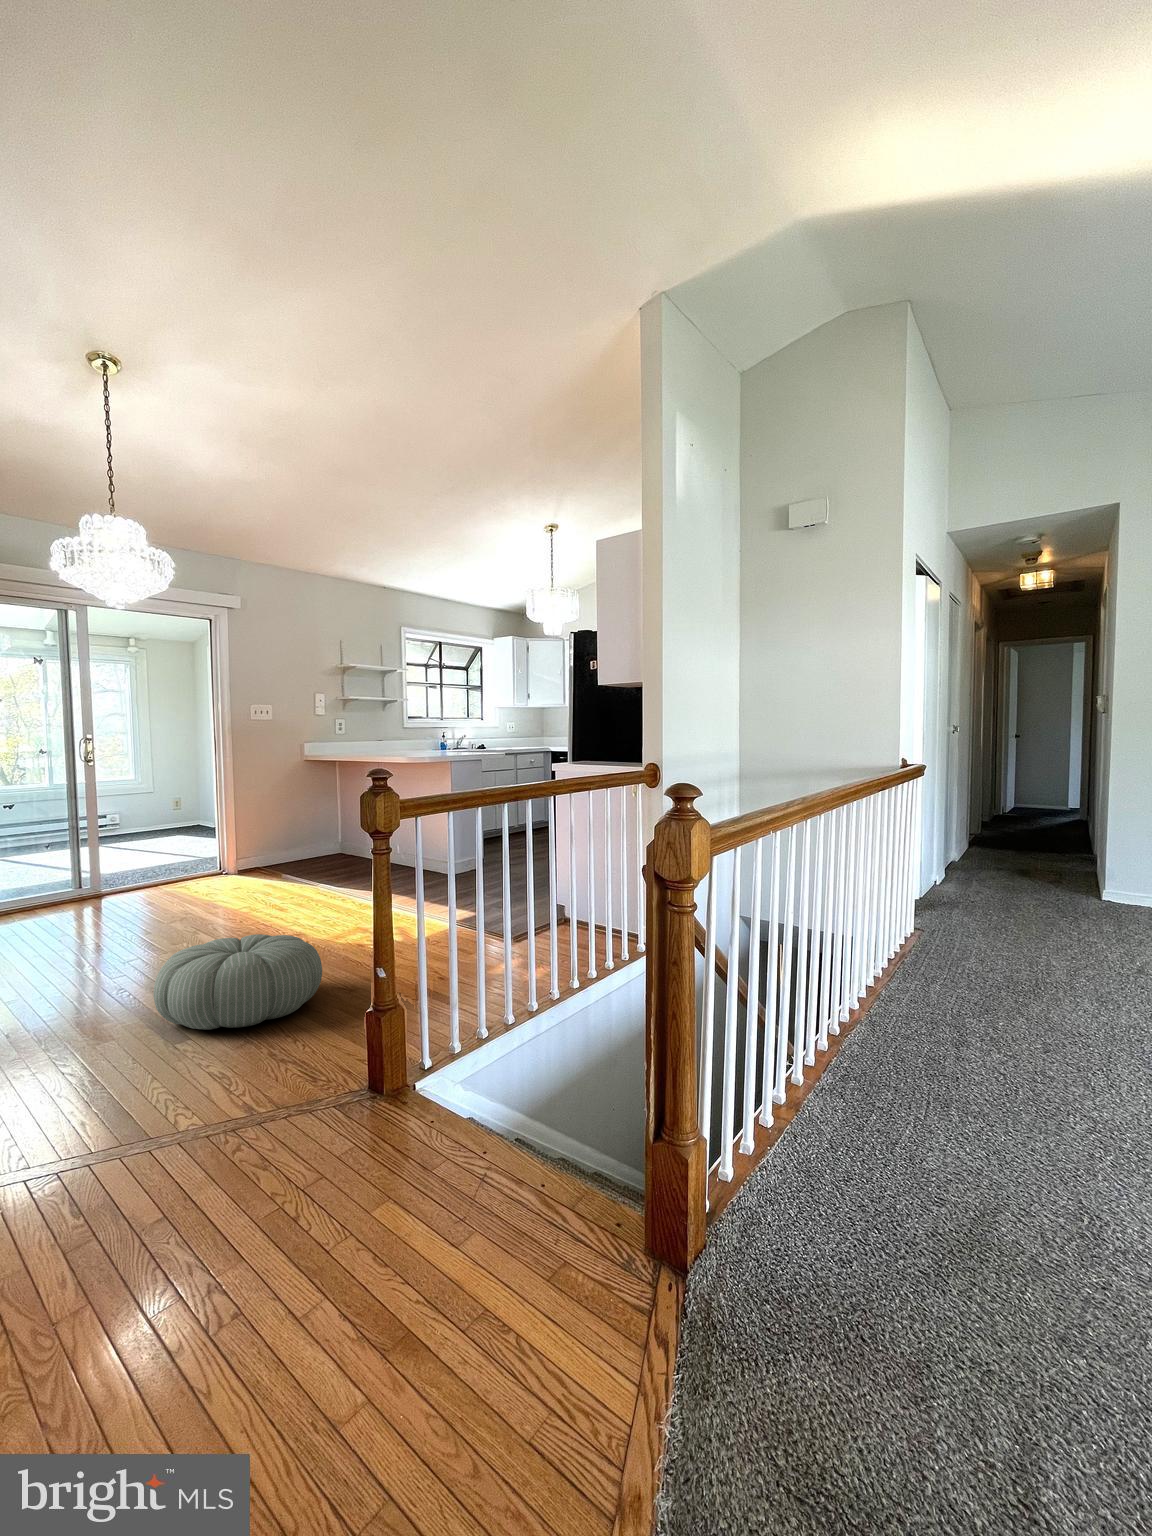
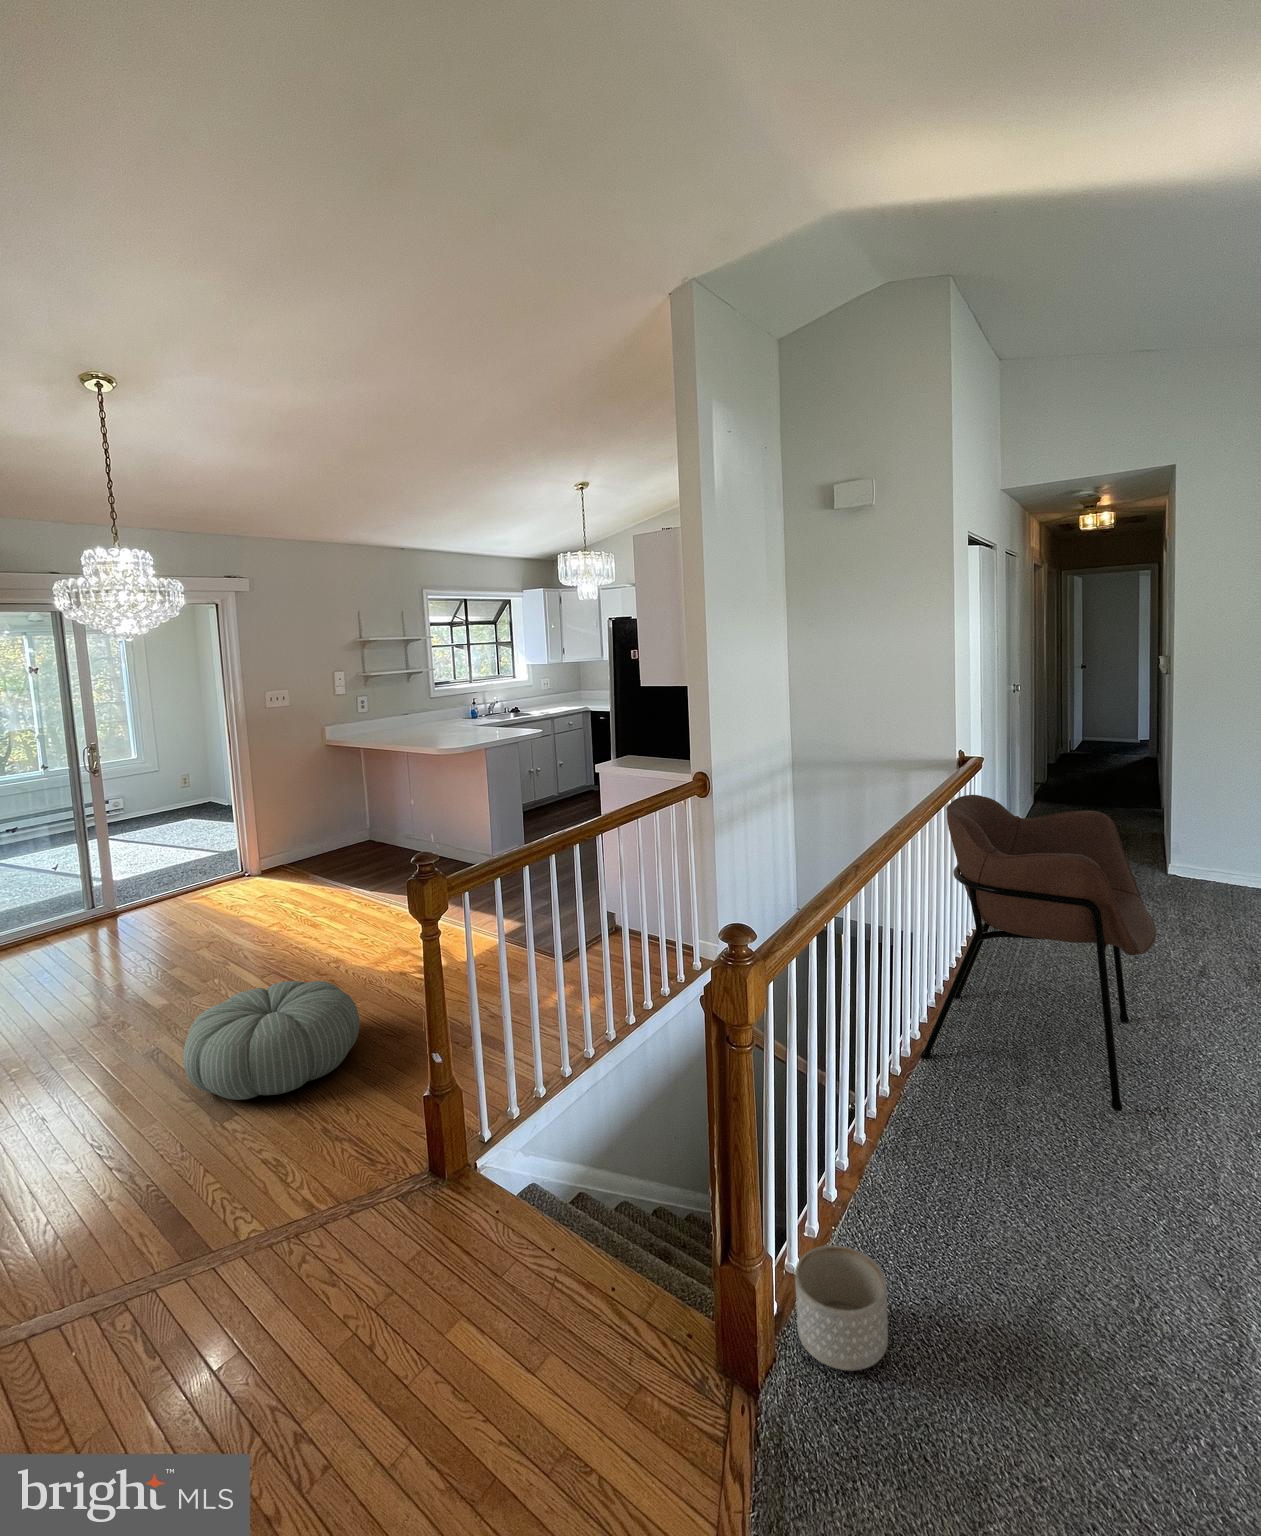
armchair: none [854,784,1082,1070] -> present [920,795,1156,1111]
planter: none [727,1140,823,1258] -> present [795,1245,888,1371]

